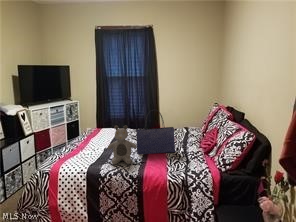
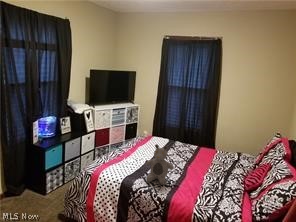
tote bag: present [136,110,177,154] -> none [175,134,220,181]

